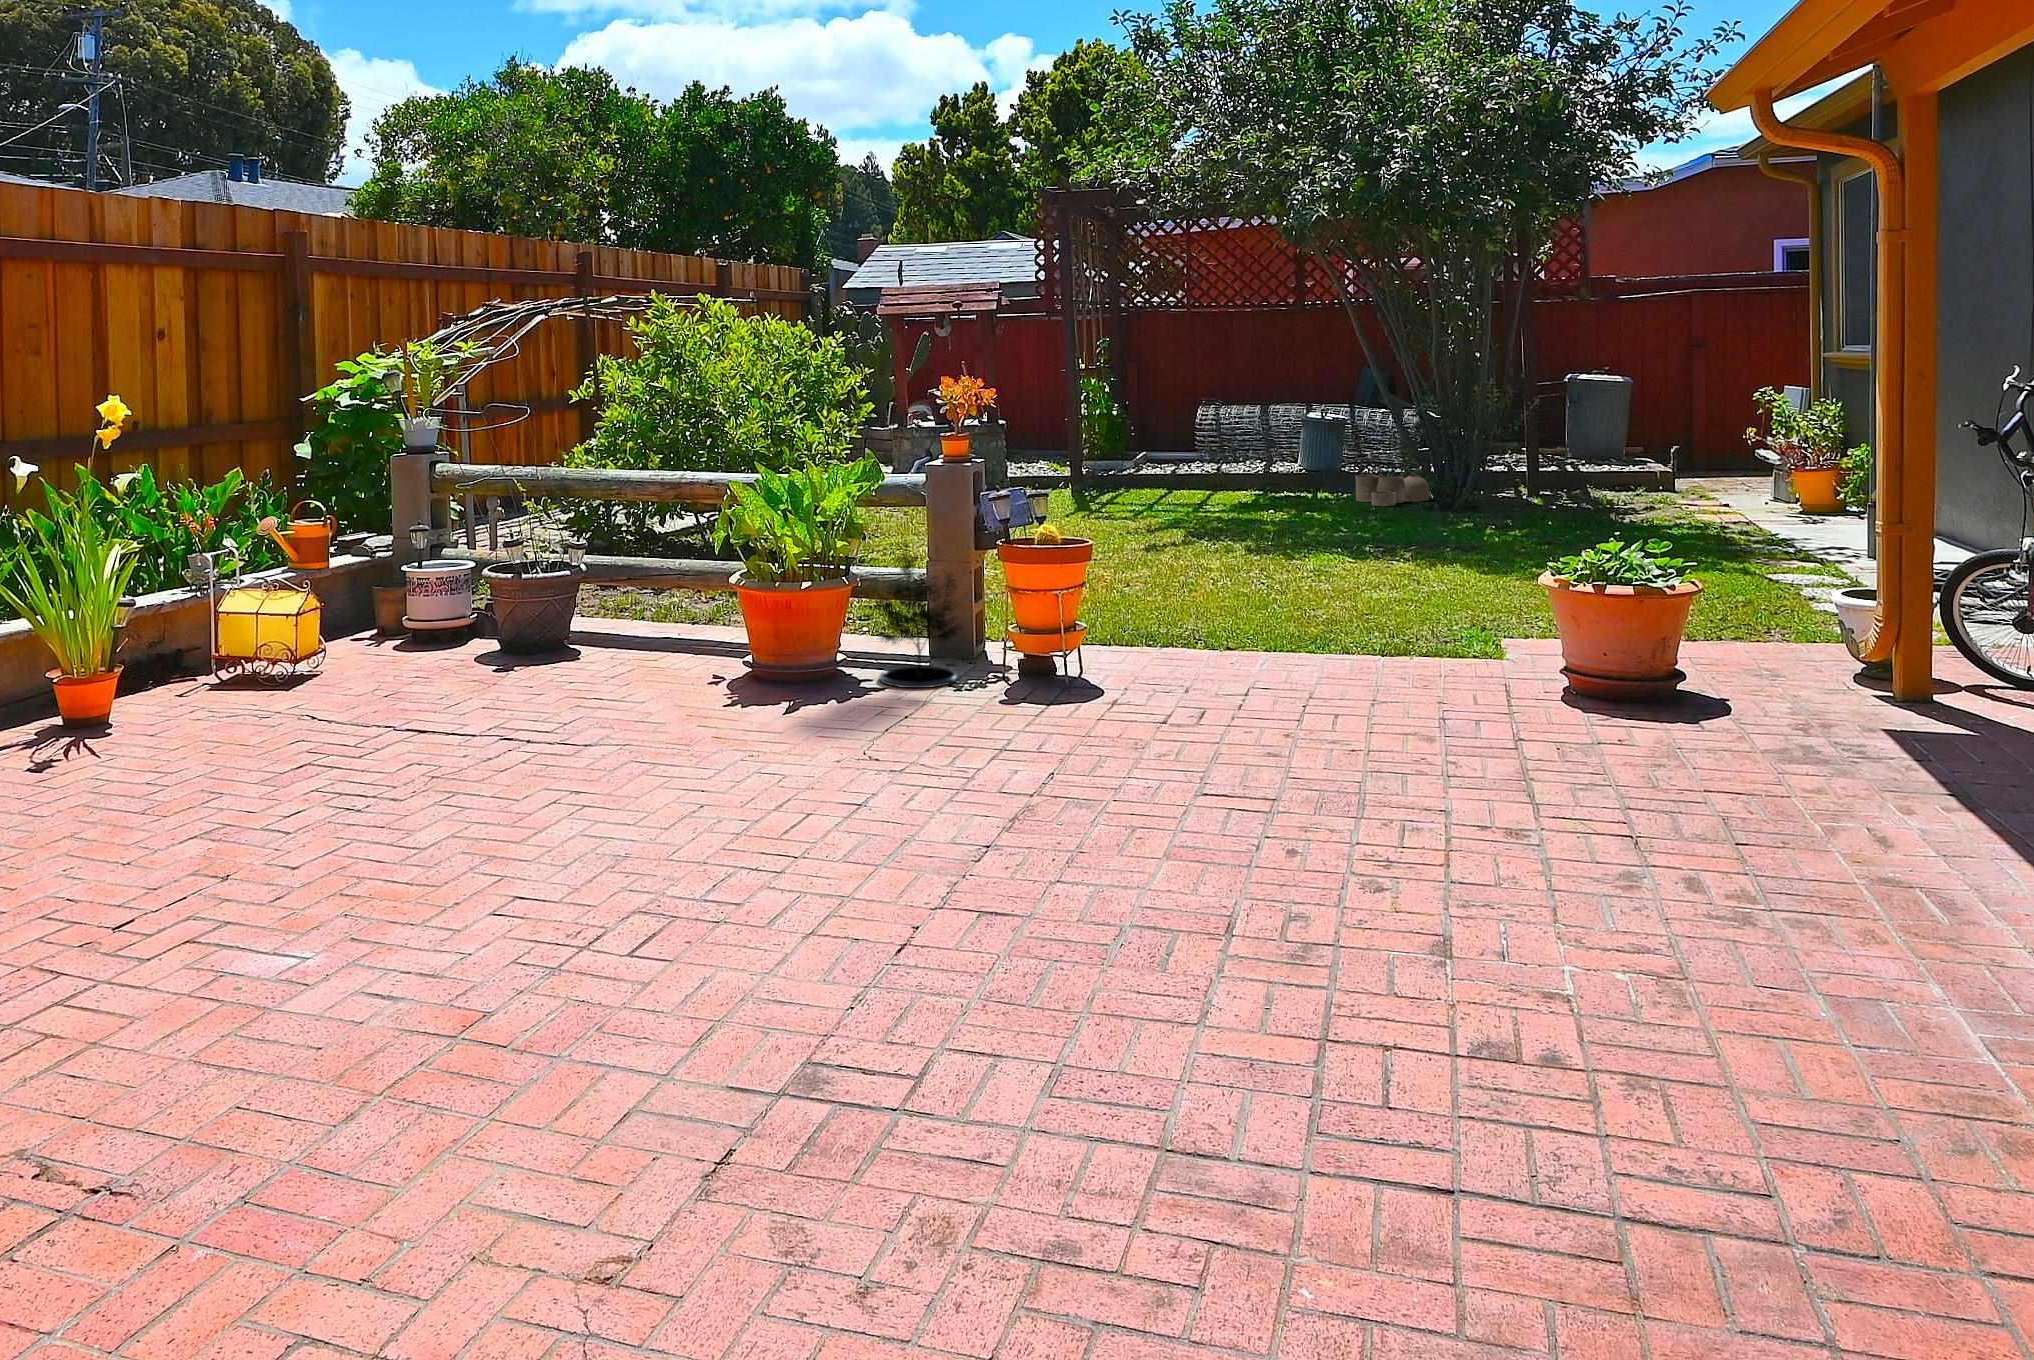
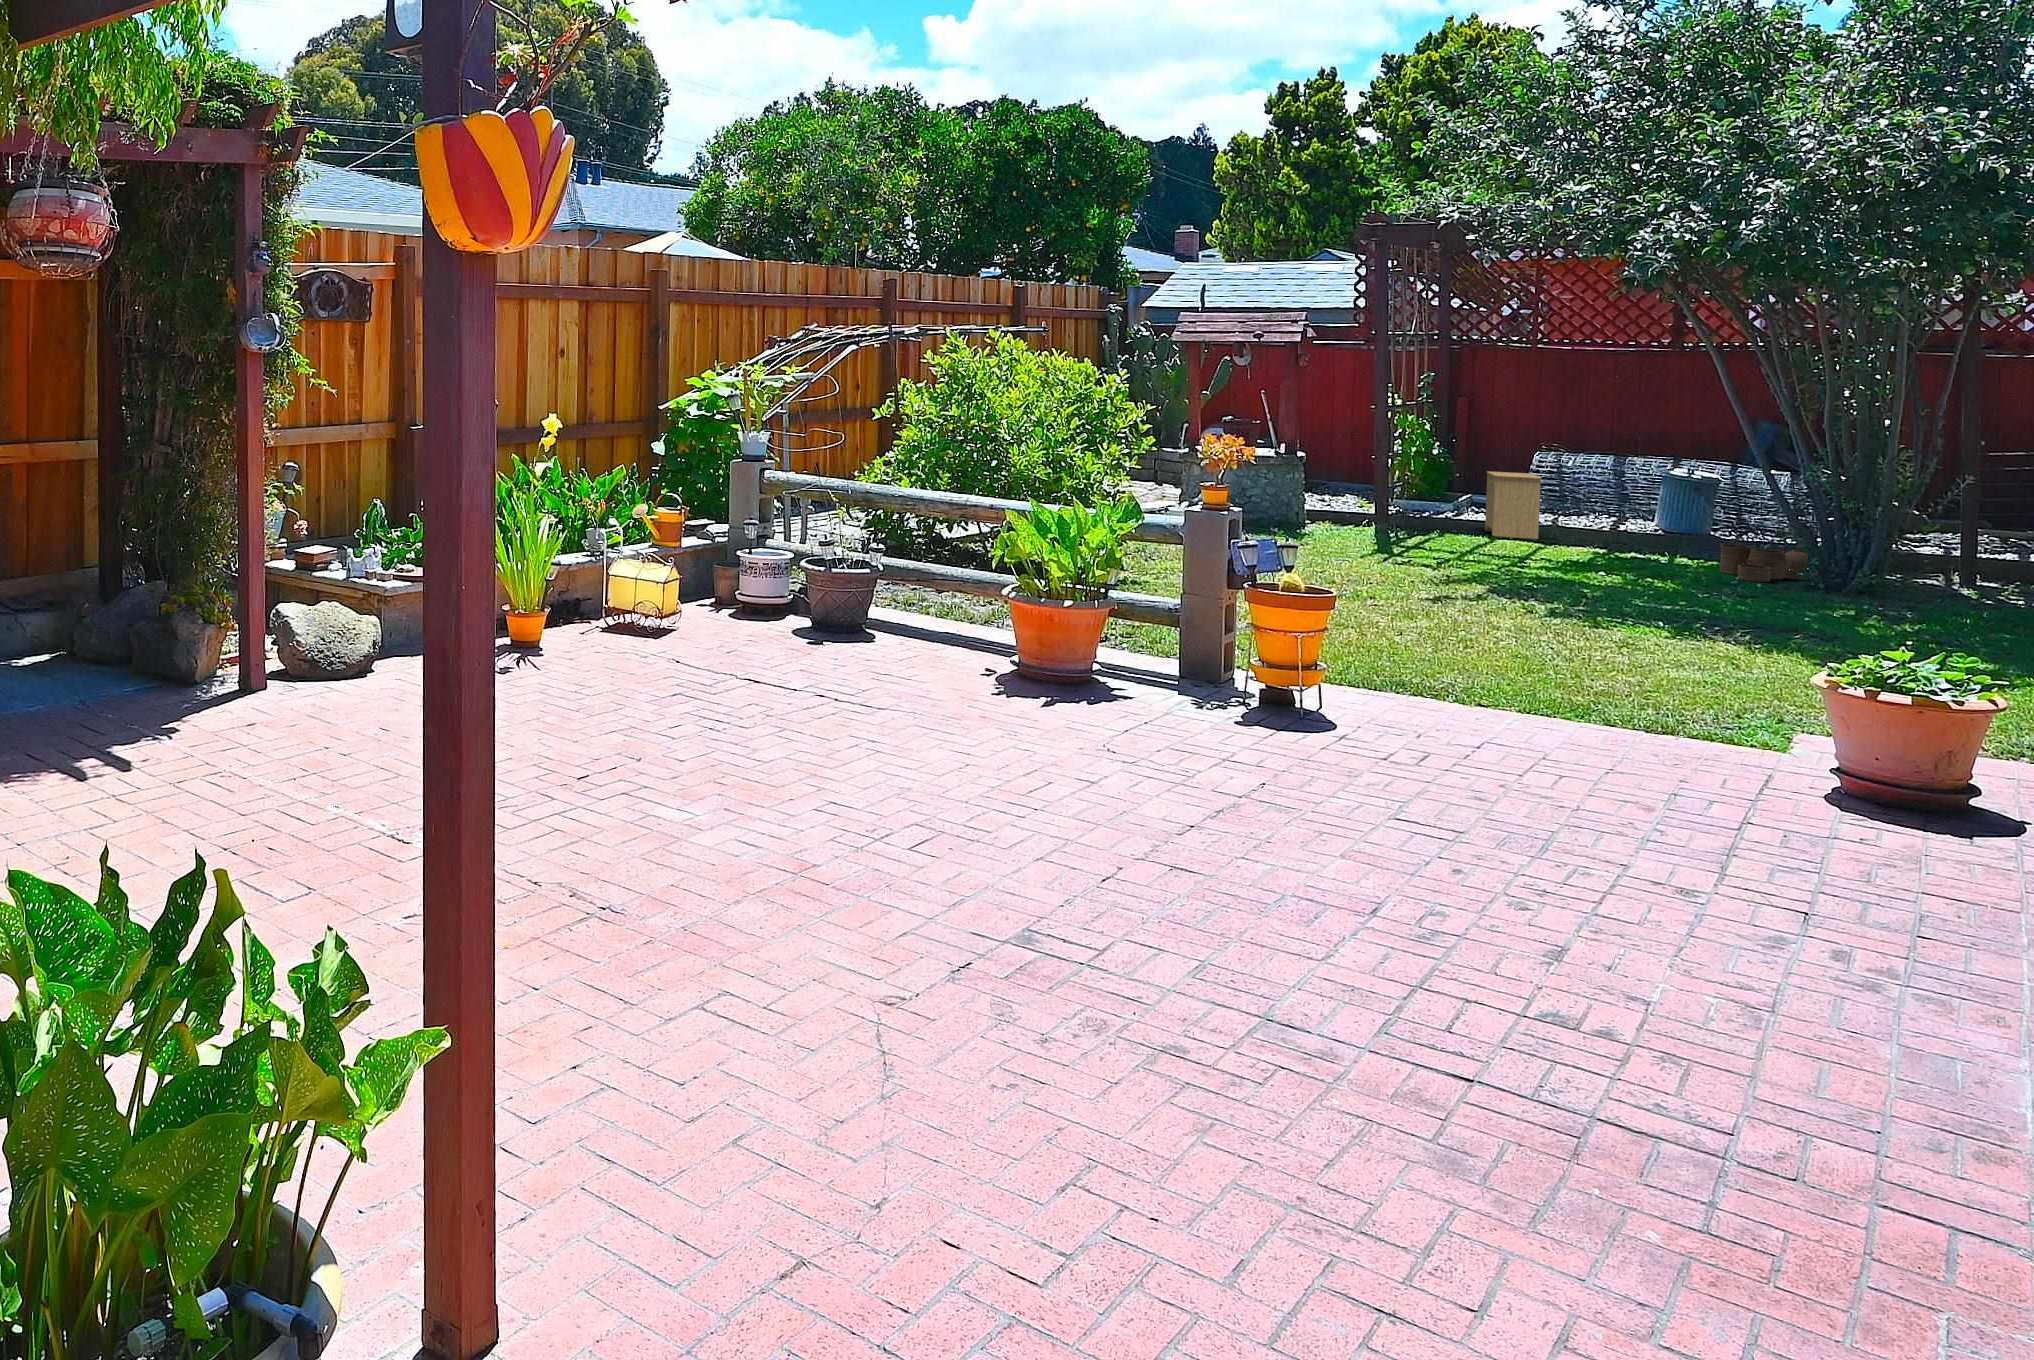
side table: none [1162,426,1208,487] -> present [1485,471,1542,539]
potted tree: present [872,543,962,688] -> none [1118,572,1207,702]

